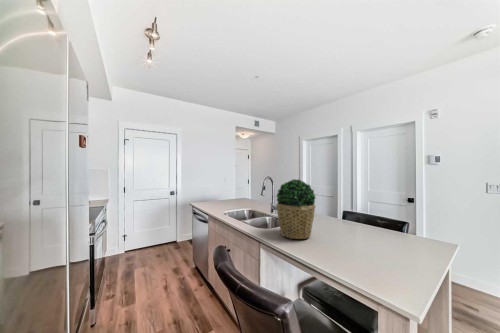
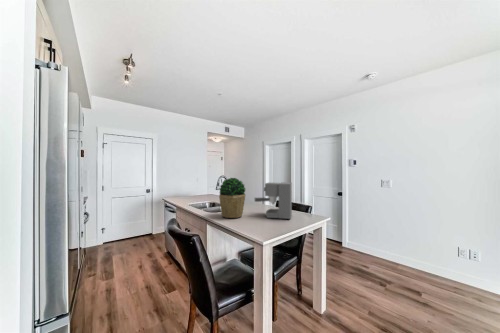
coffee maker: none [326,186,392,245] -> present [255,182,292,219]

